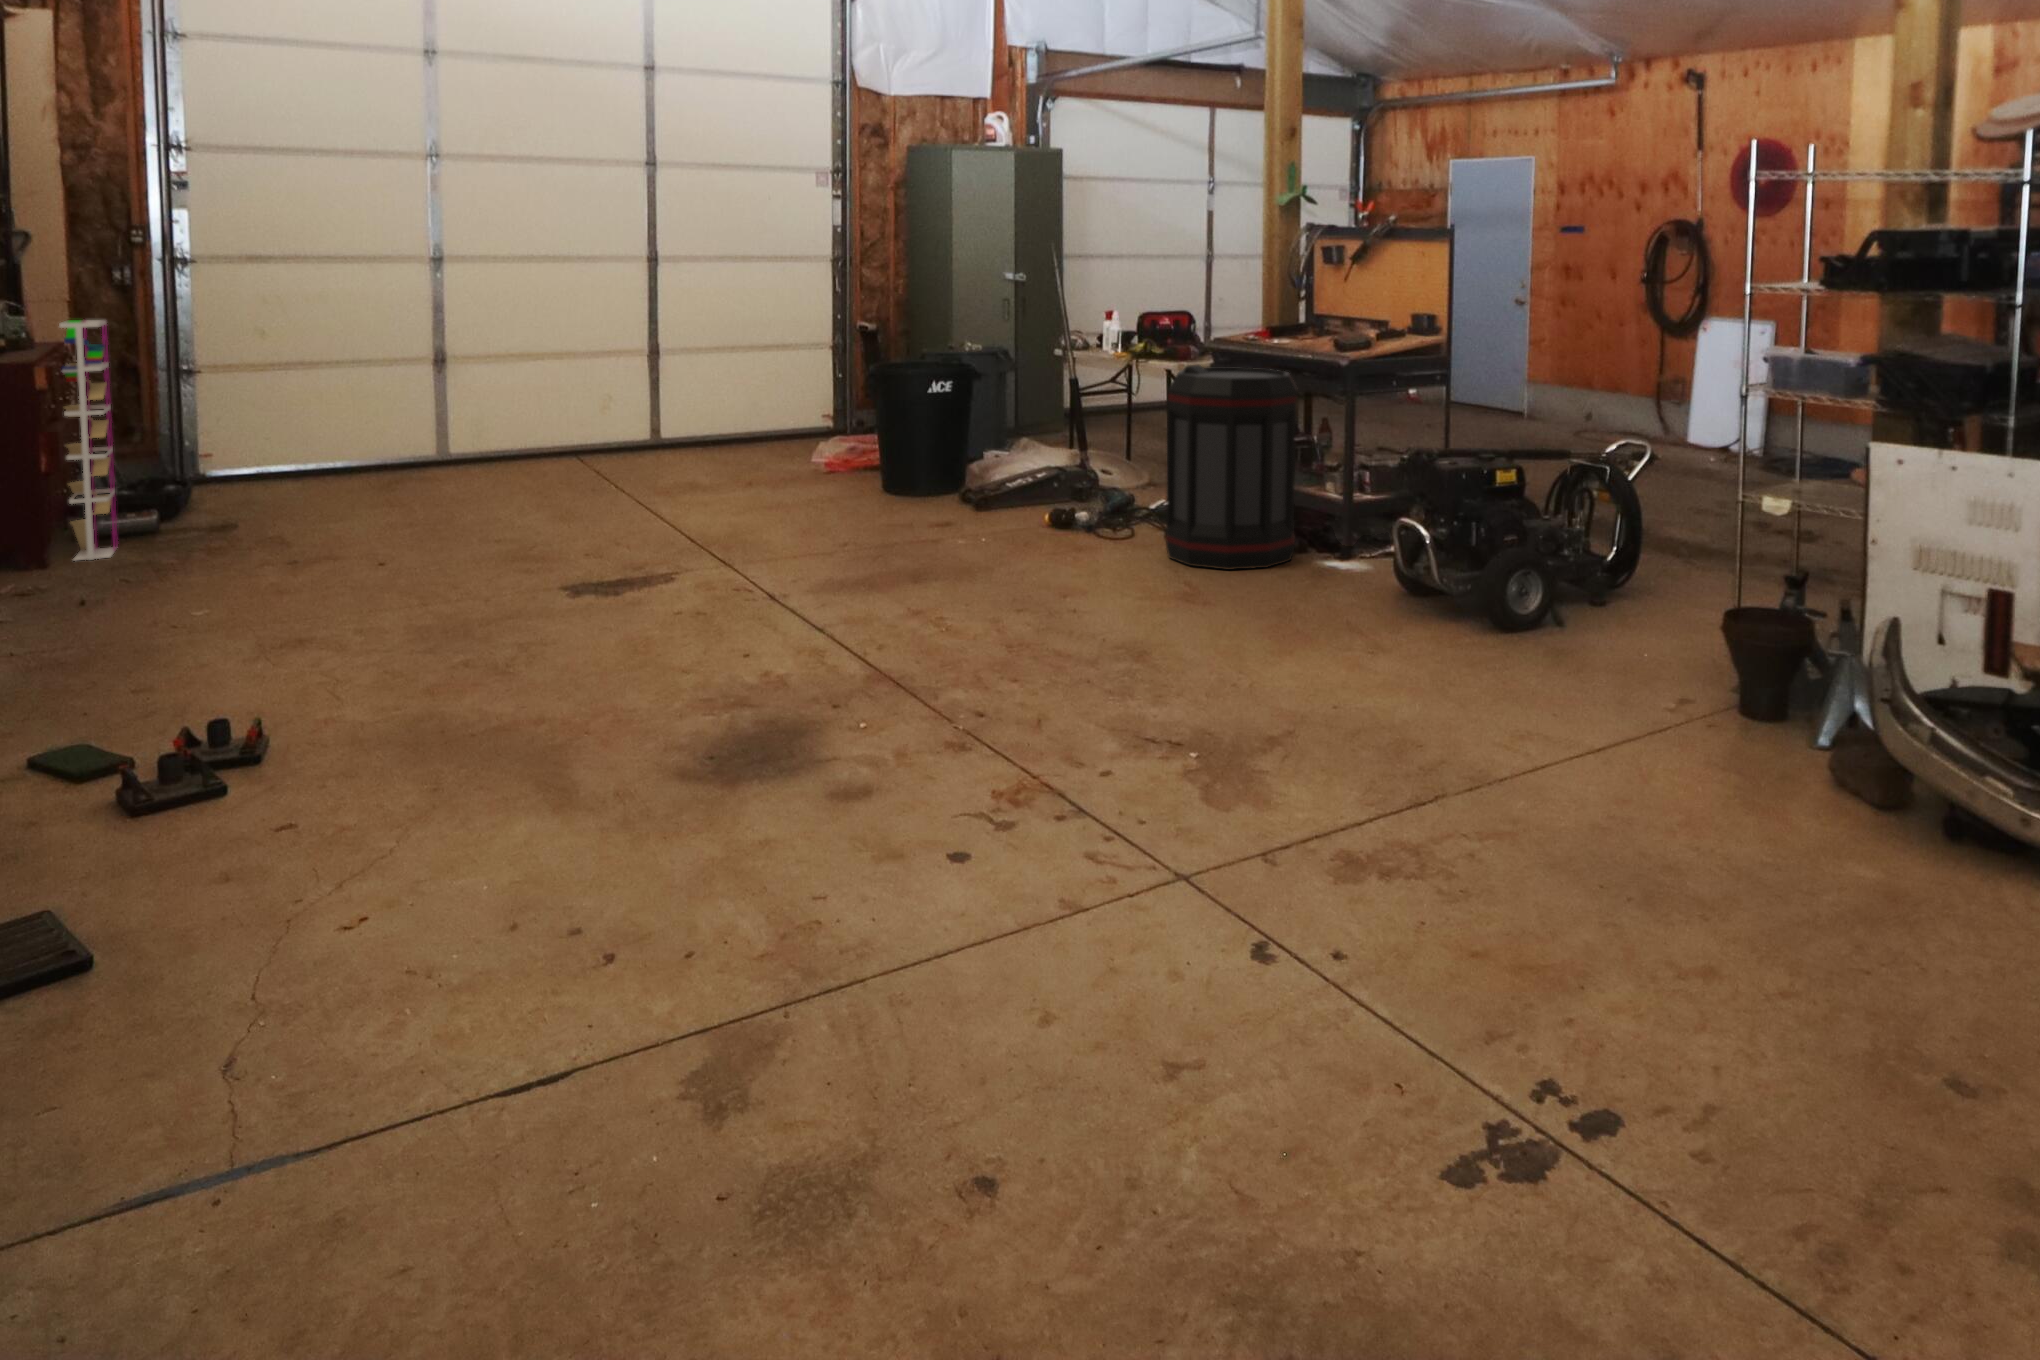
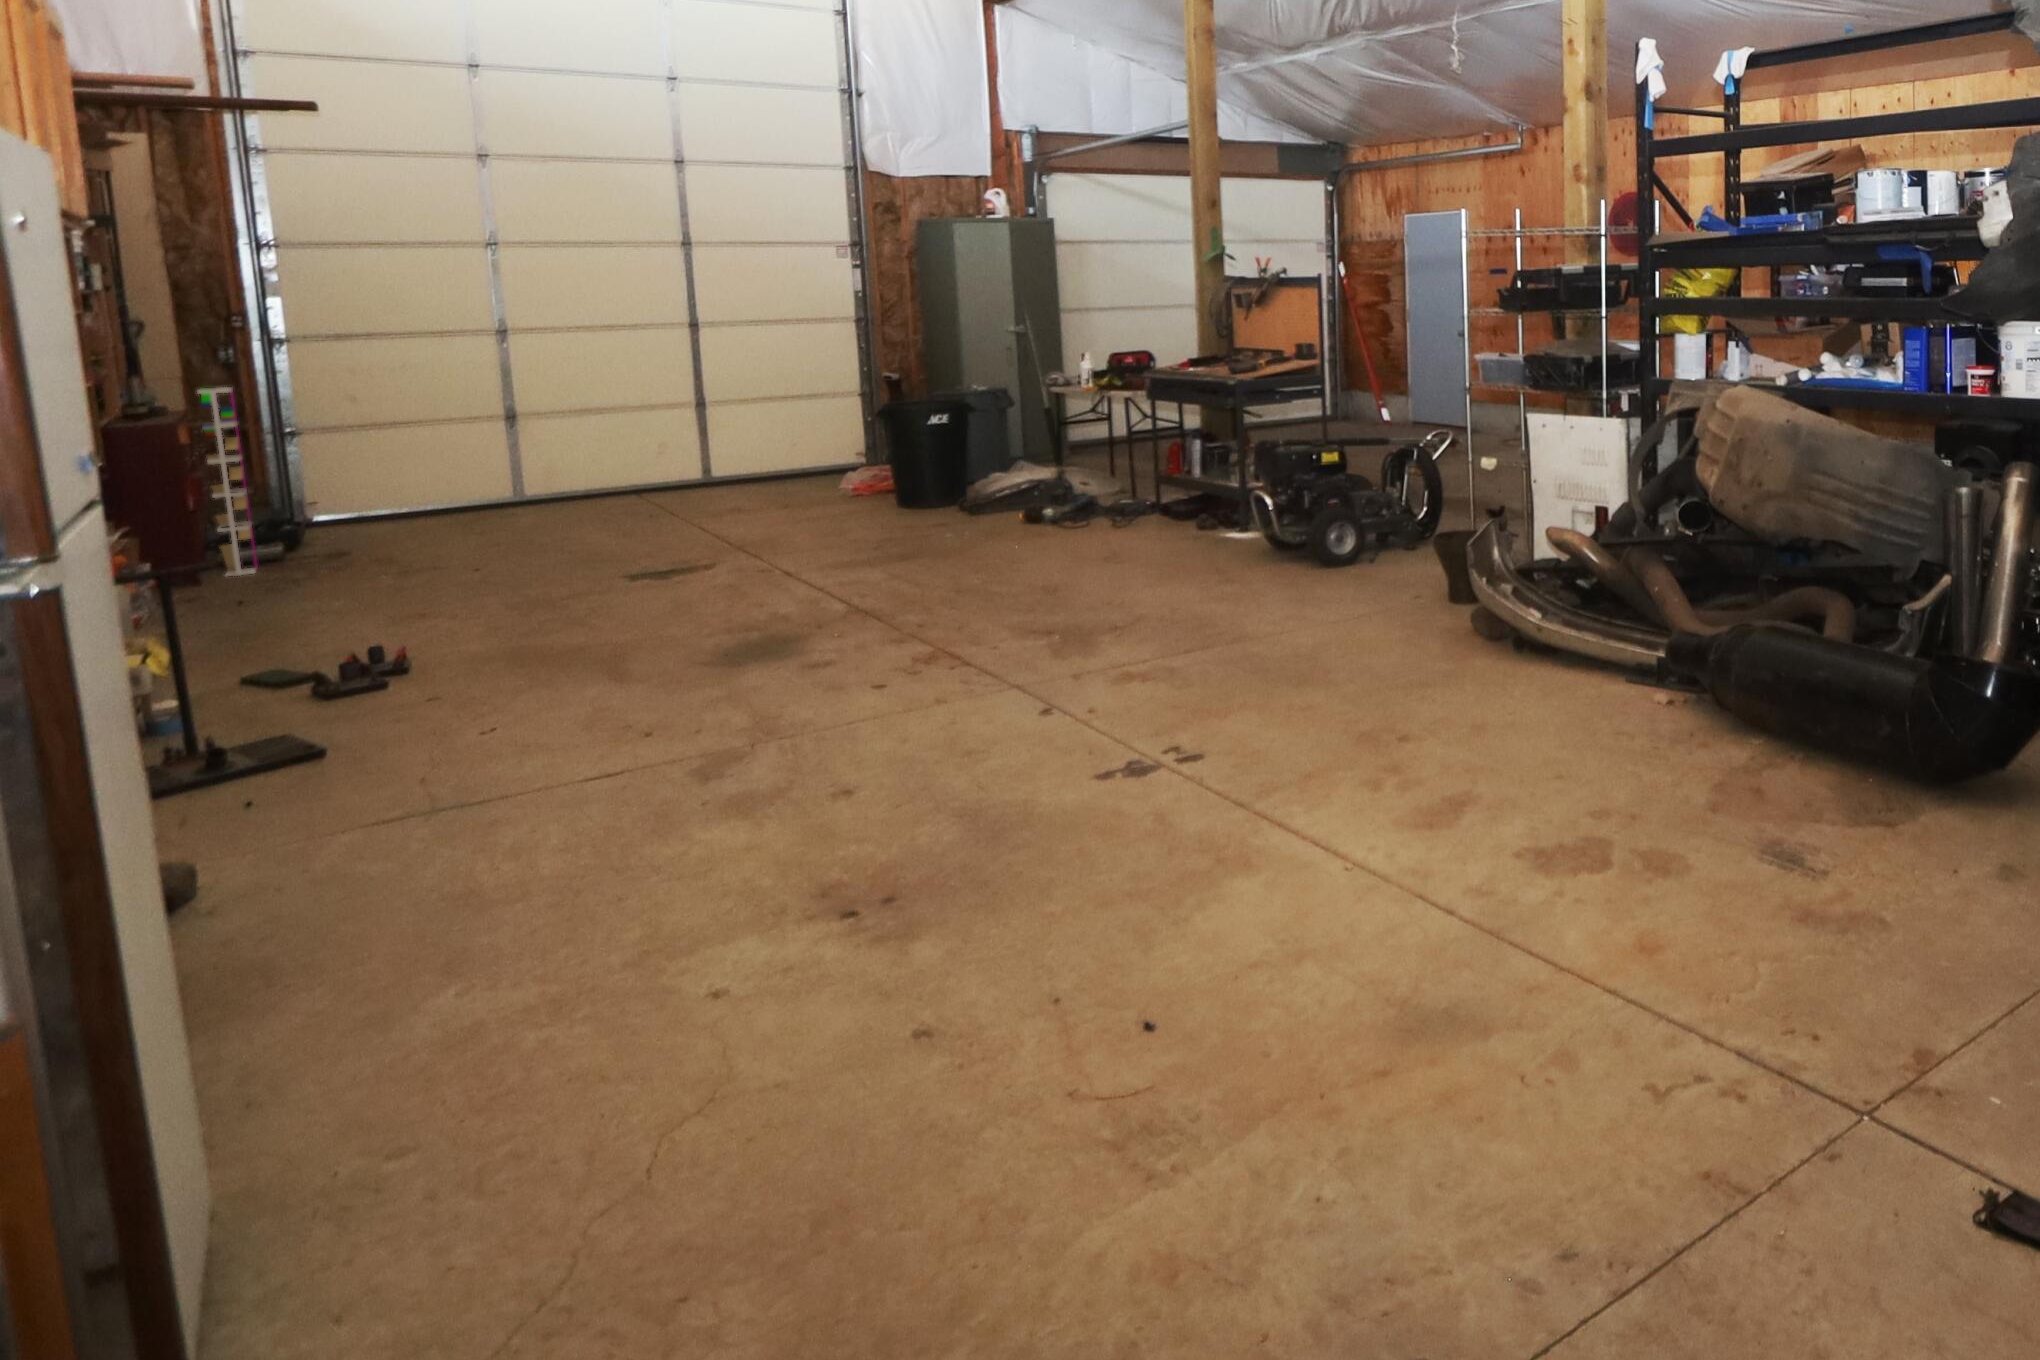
trash can: present [1166,365,1298,570] -> none [1096,391,1206,542]

